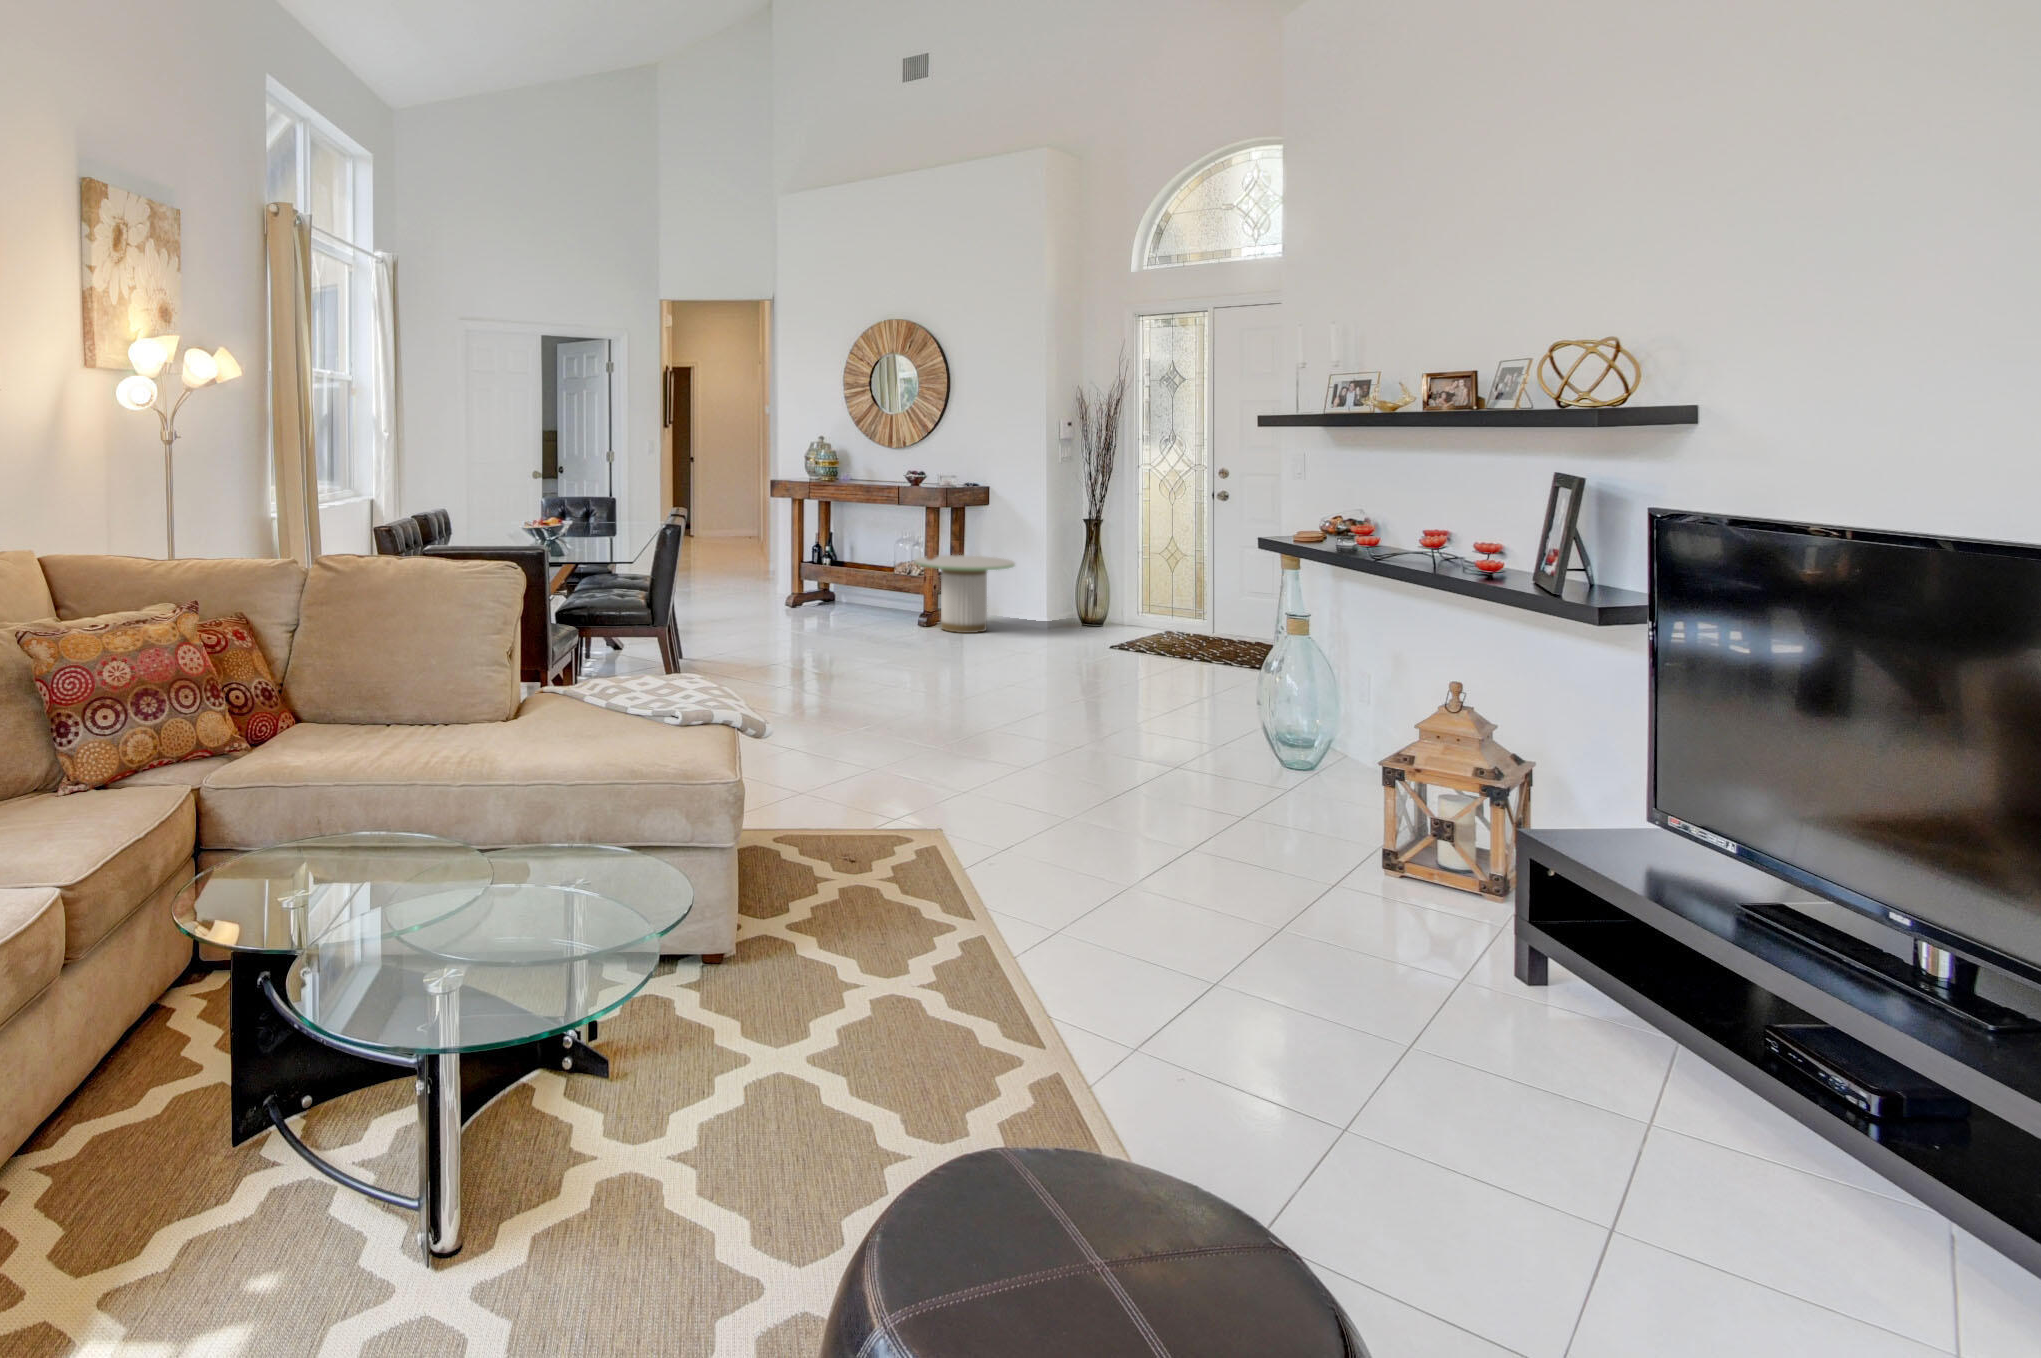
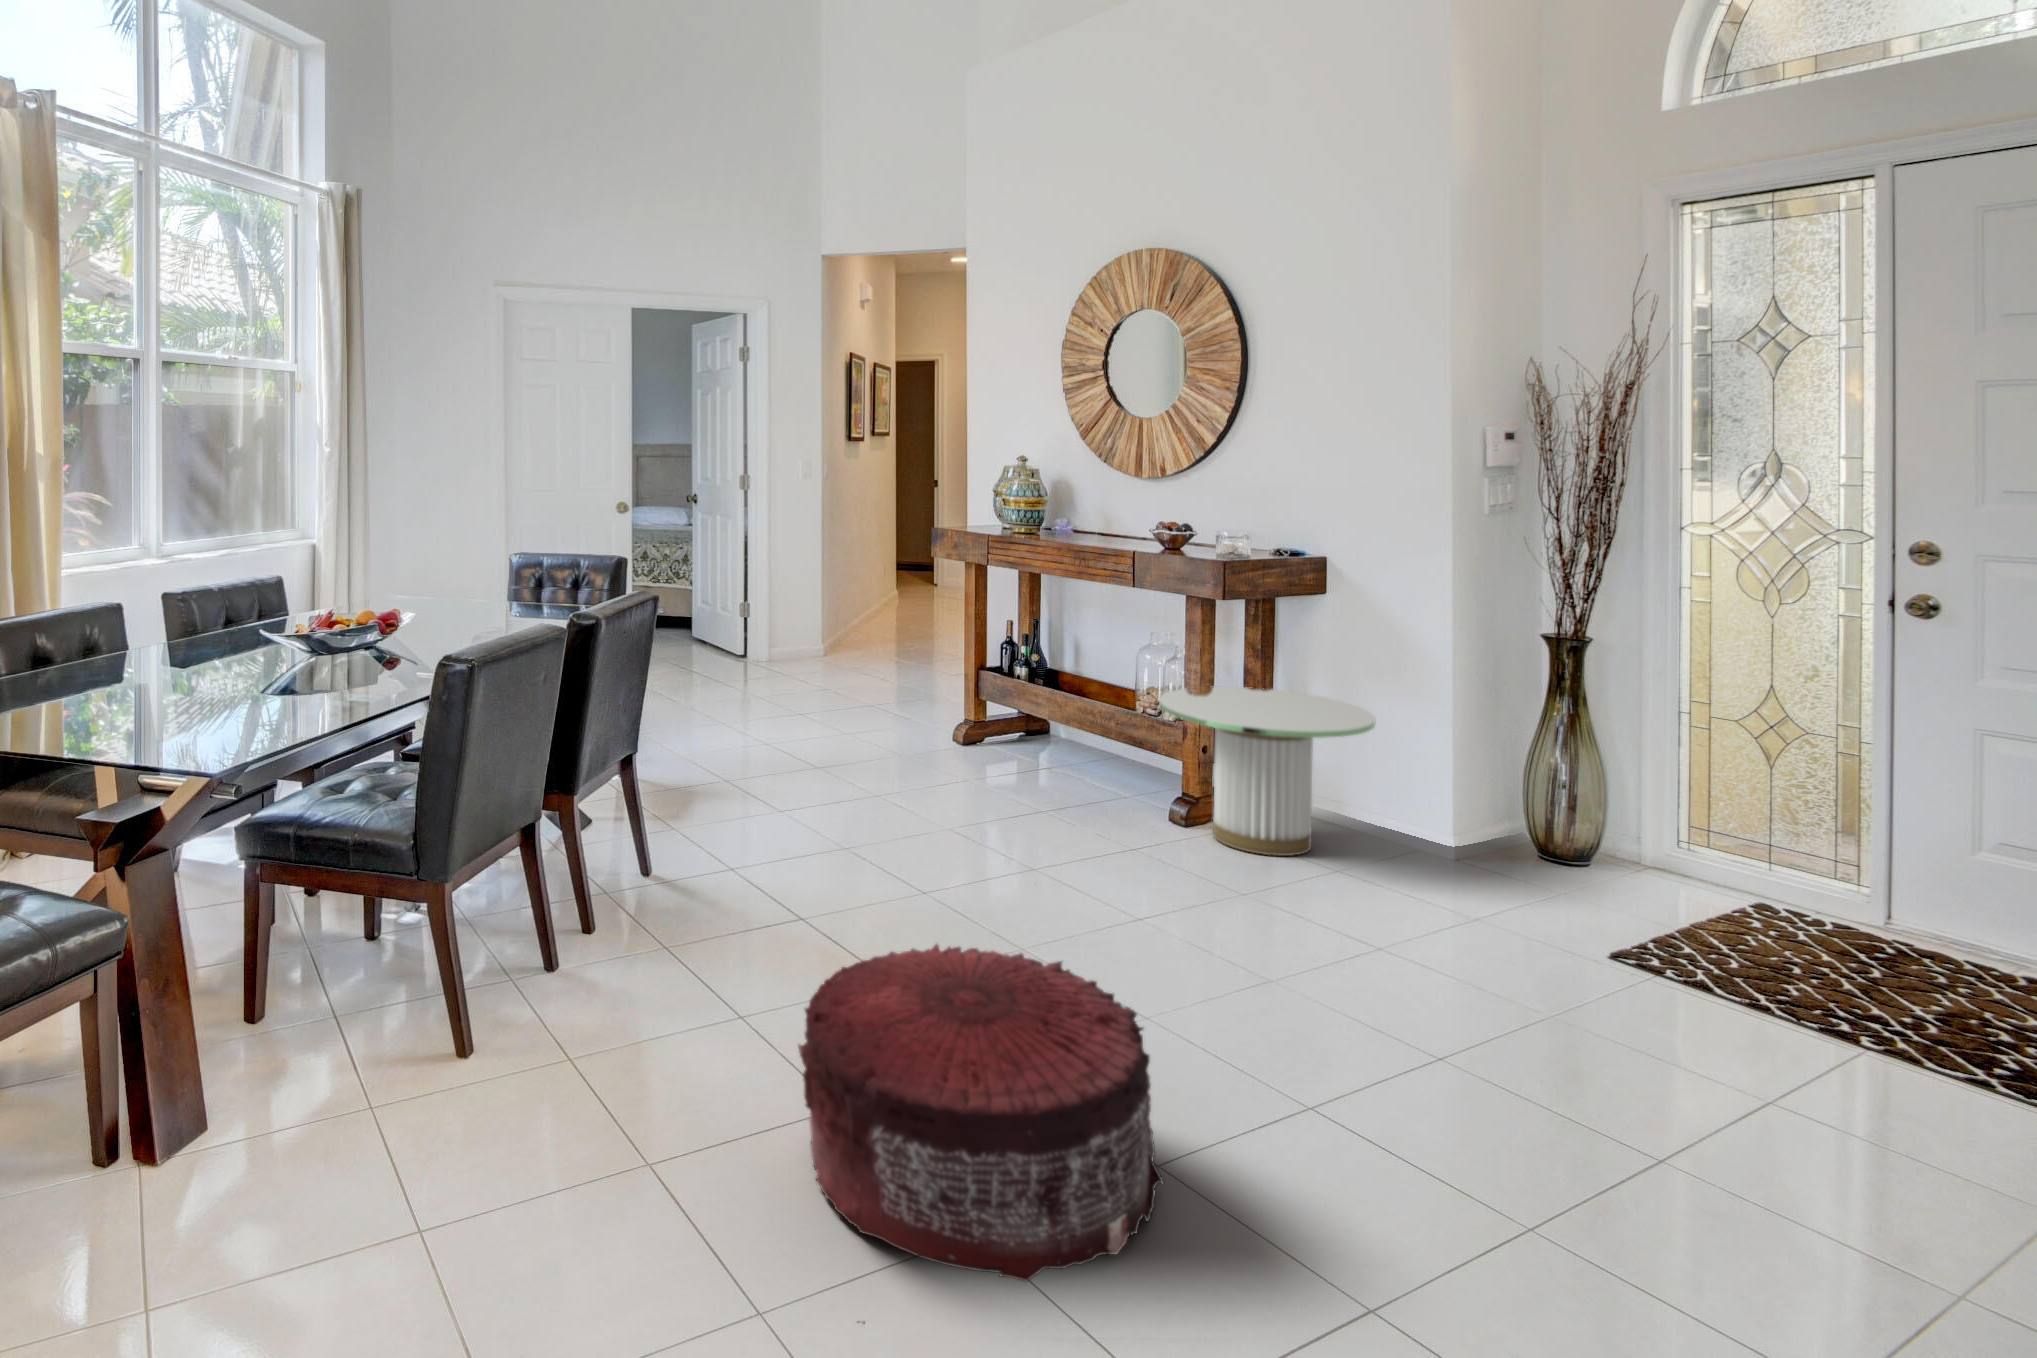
pouf: none [836,636,971,724] -> present [799,944,1163,1281]

